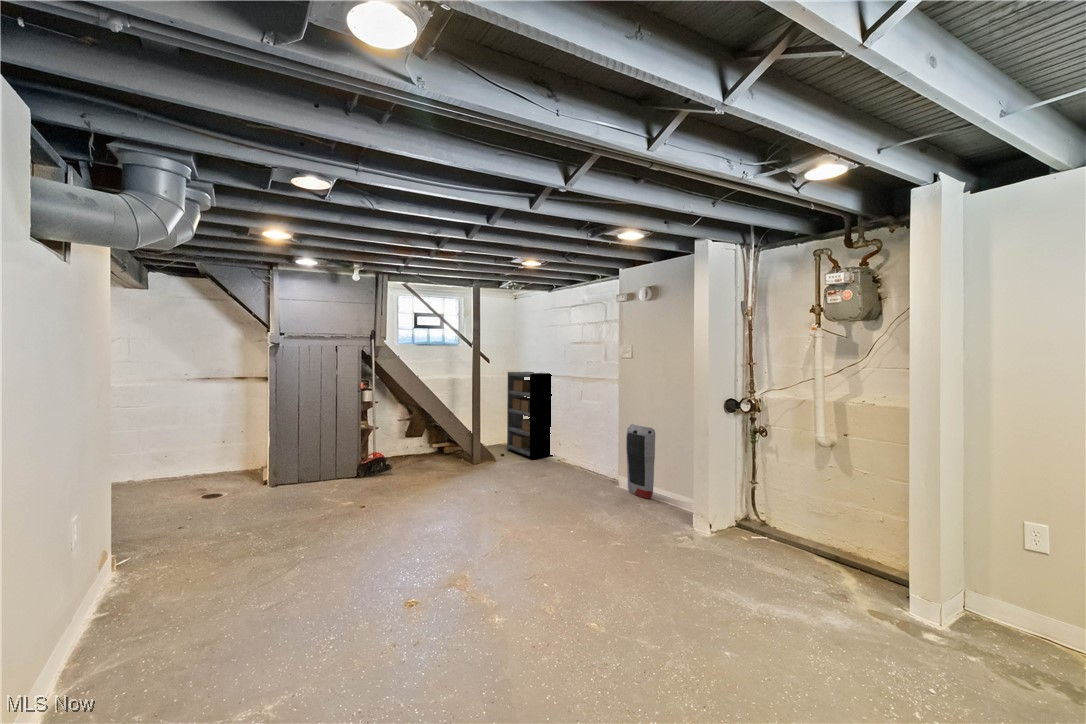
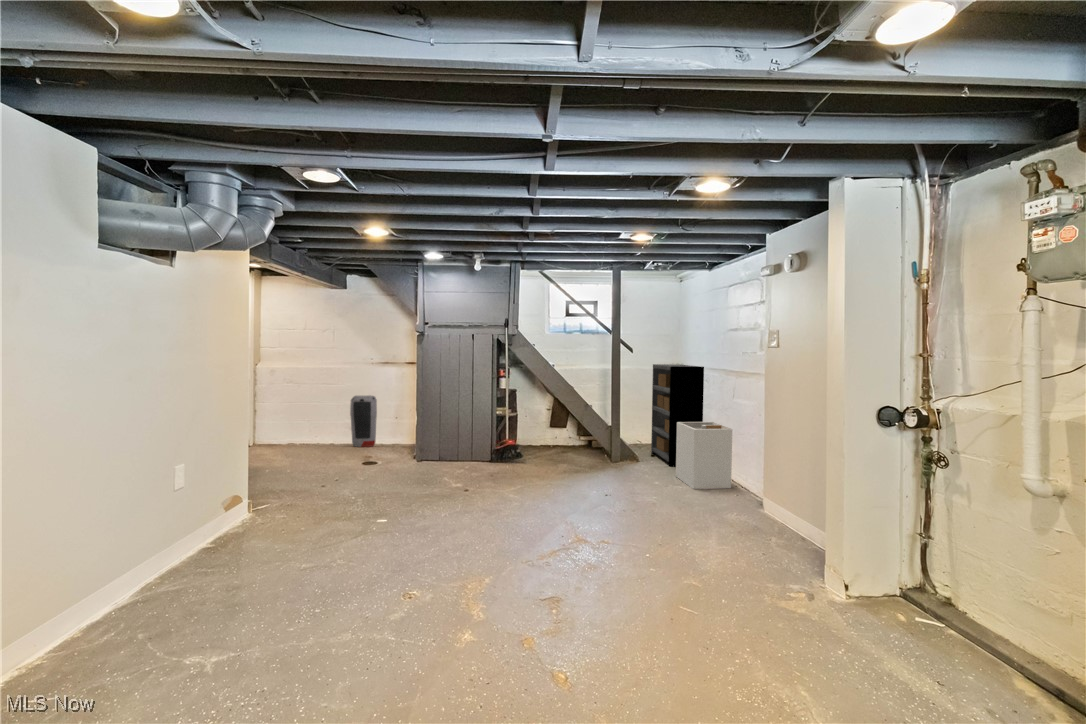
laundry hamper: none [543,419,589,476] -> present [676,422,732,489]
air purifier: present [626,424,655,499] -> present [350,396,377,447]

